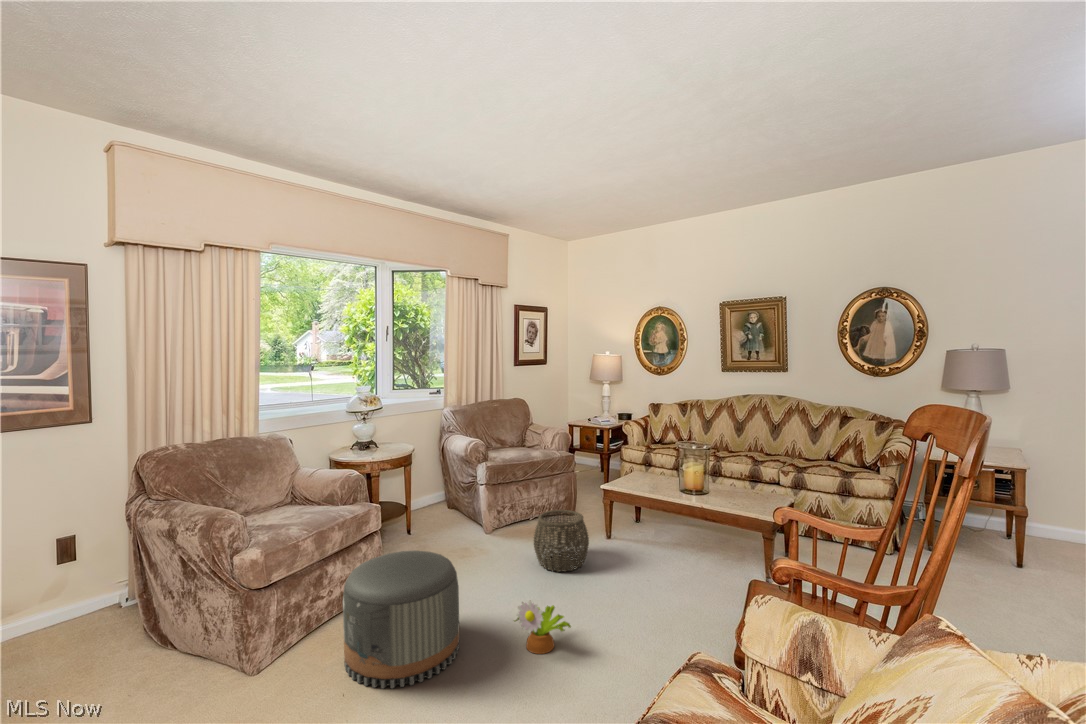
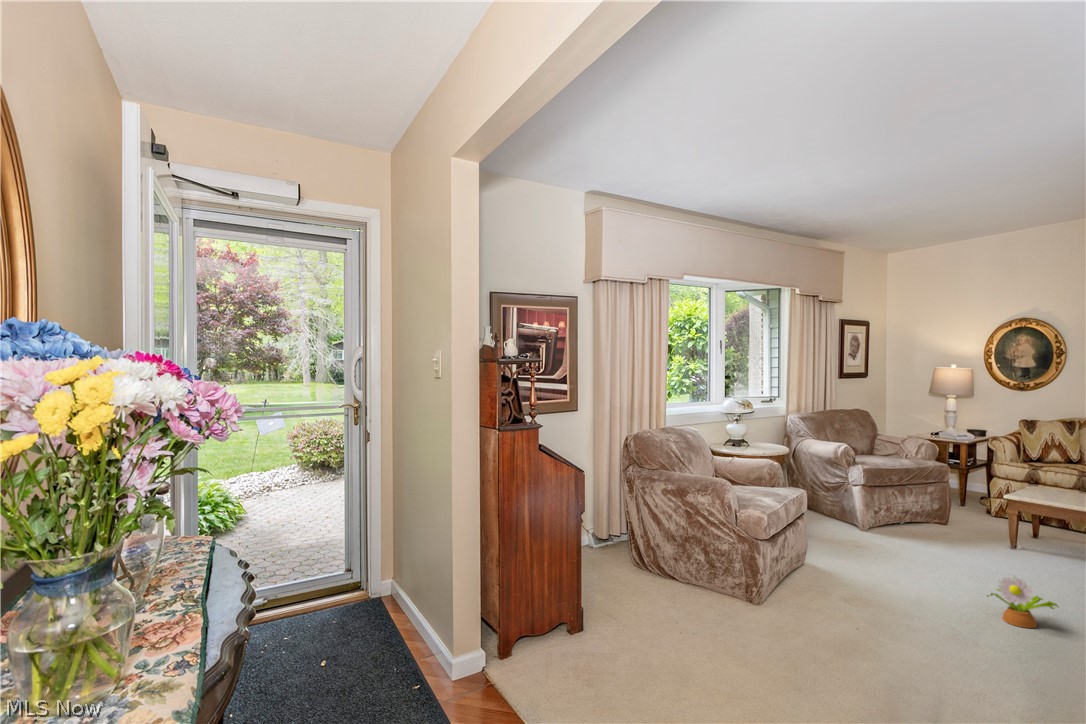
woven basket: present [534,510,589,572] -> none [941,512,1011,571]
pouf: present [343,551,460,688] -> none [823,524,937,630]

